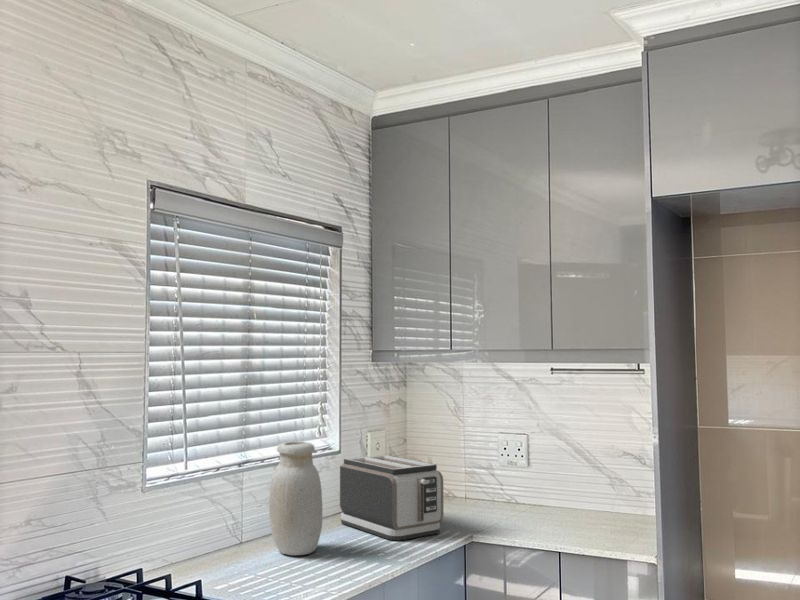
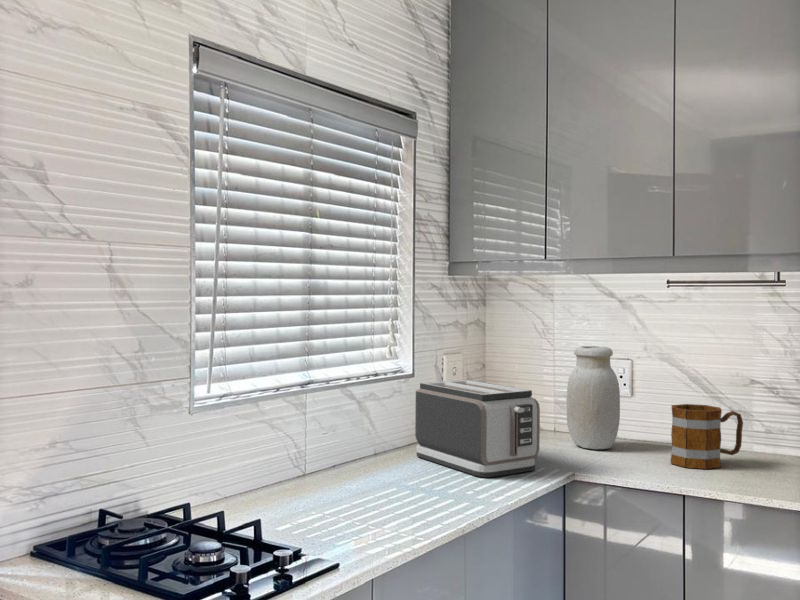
jar: present [269,442,322,555] -> present [566,346,620,449]
mug: none [555,473,614,529] -> present [671,404,743,469]

